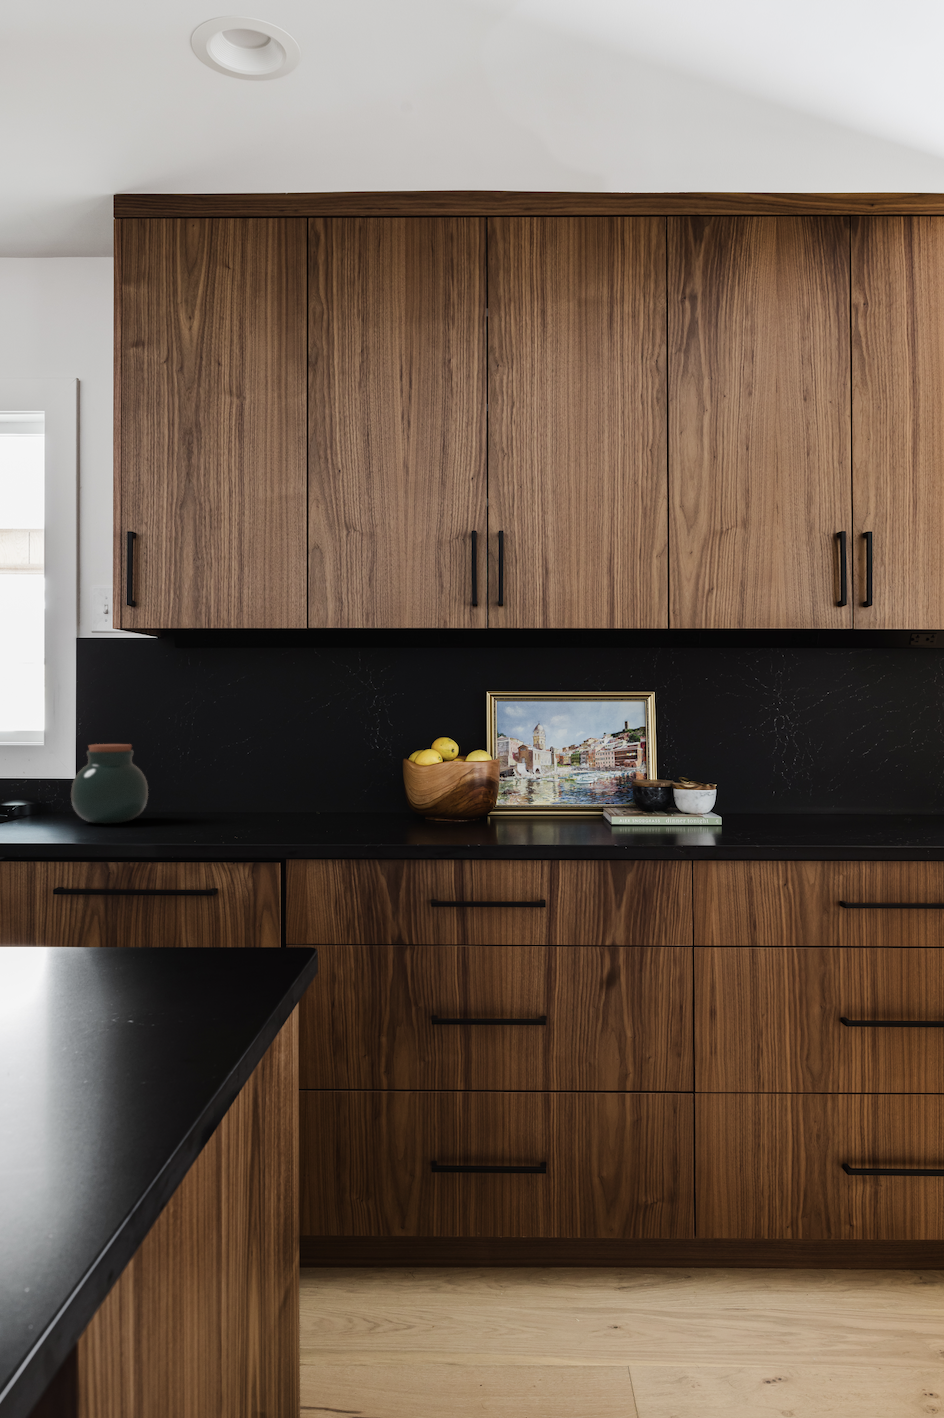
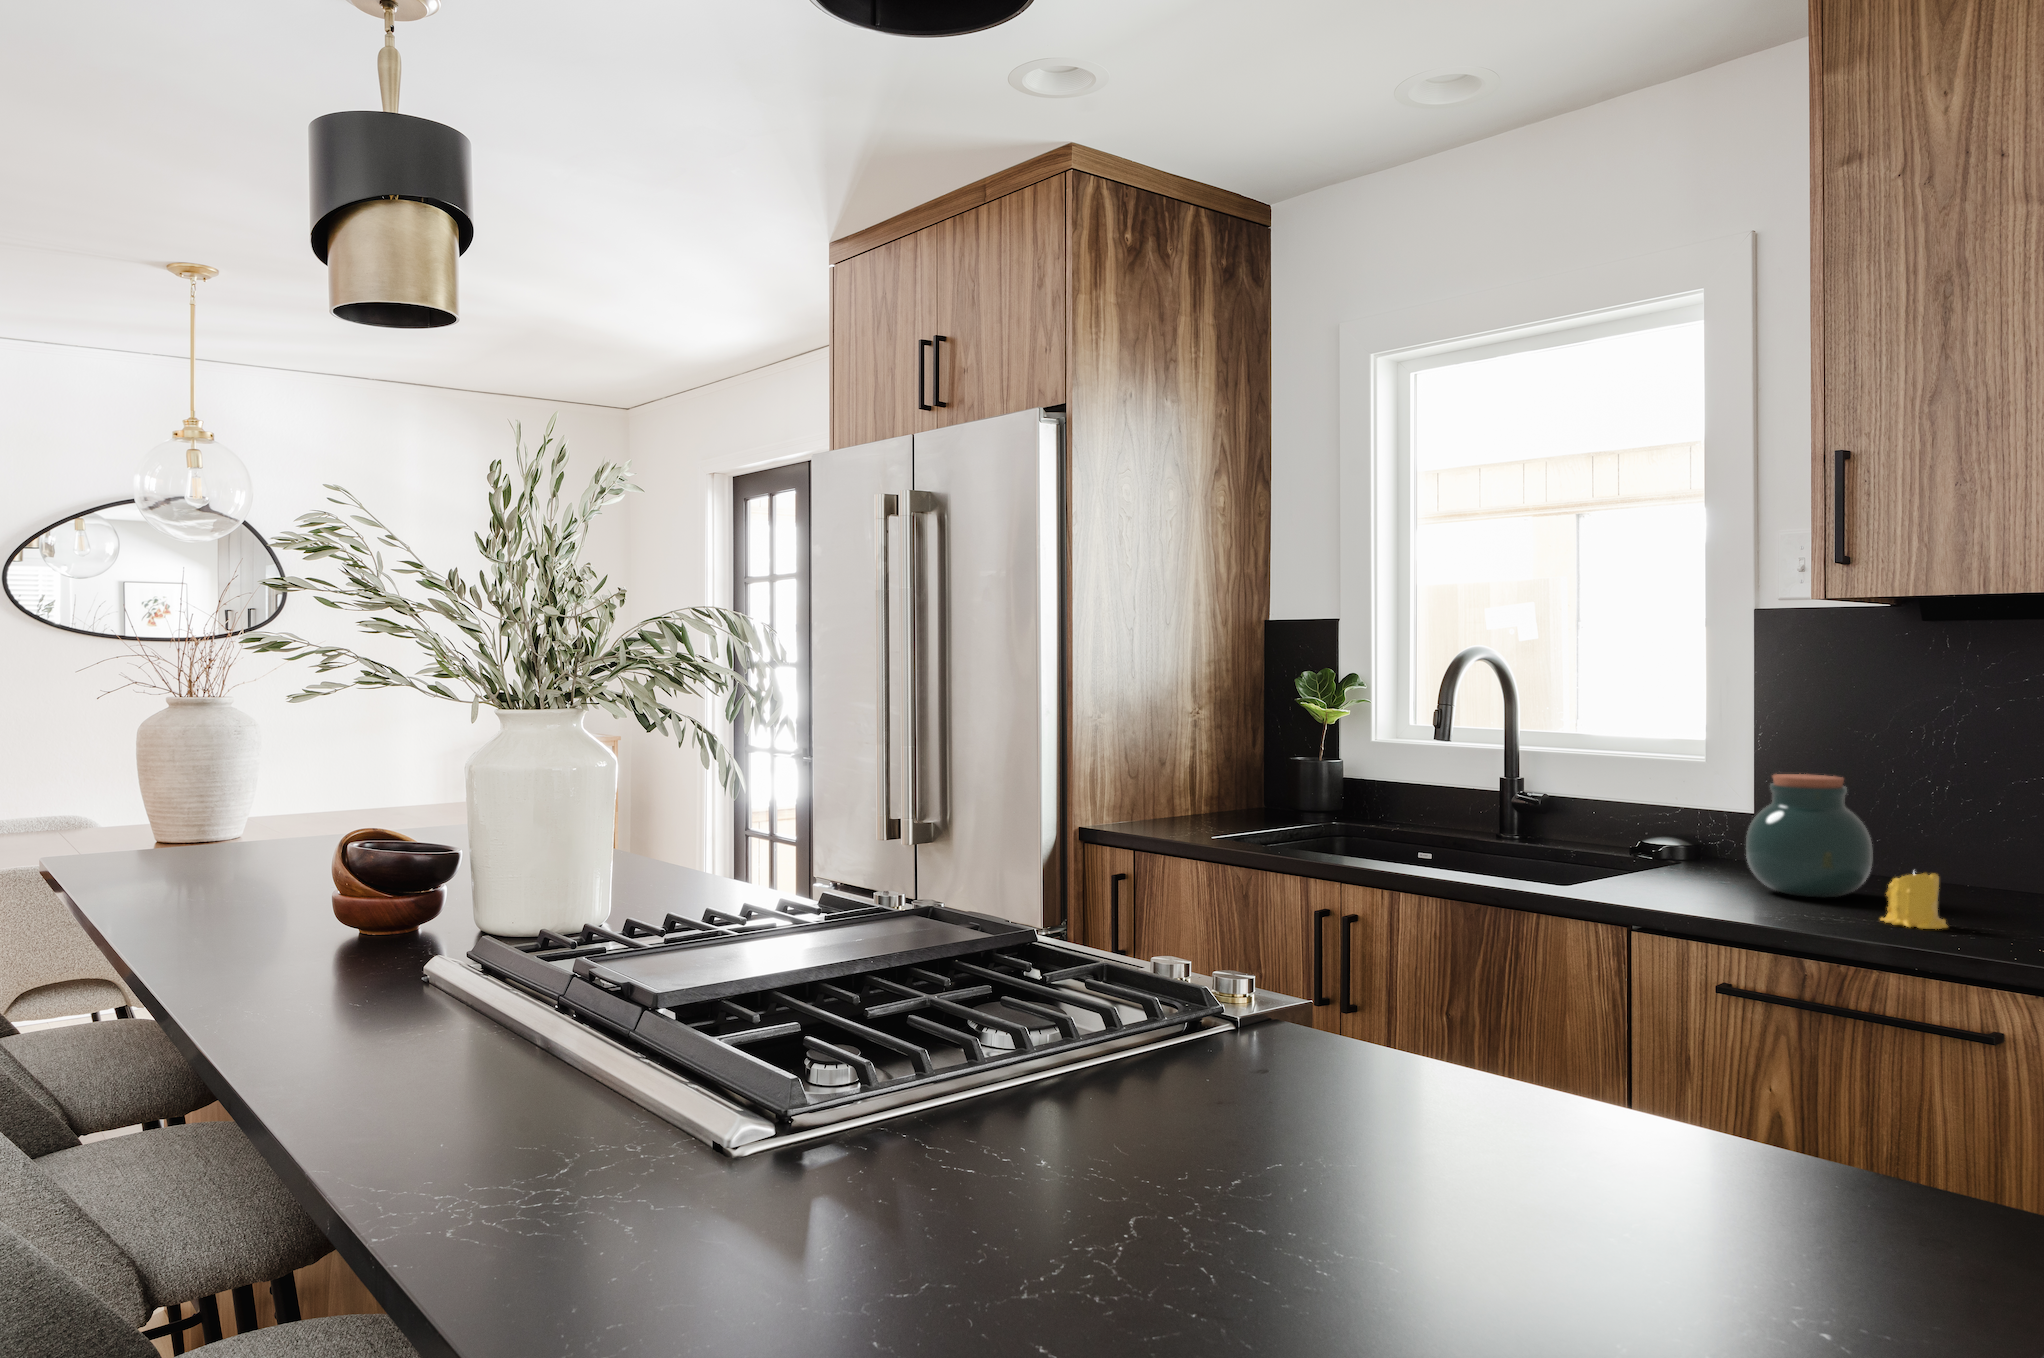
candle: none [152,797,189,833] -> present [1880,872,1948,929]

